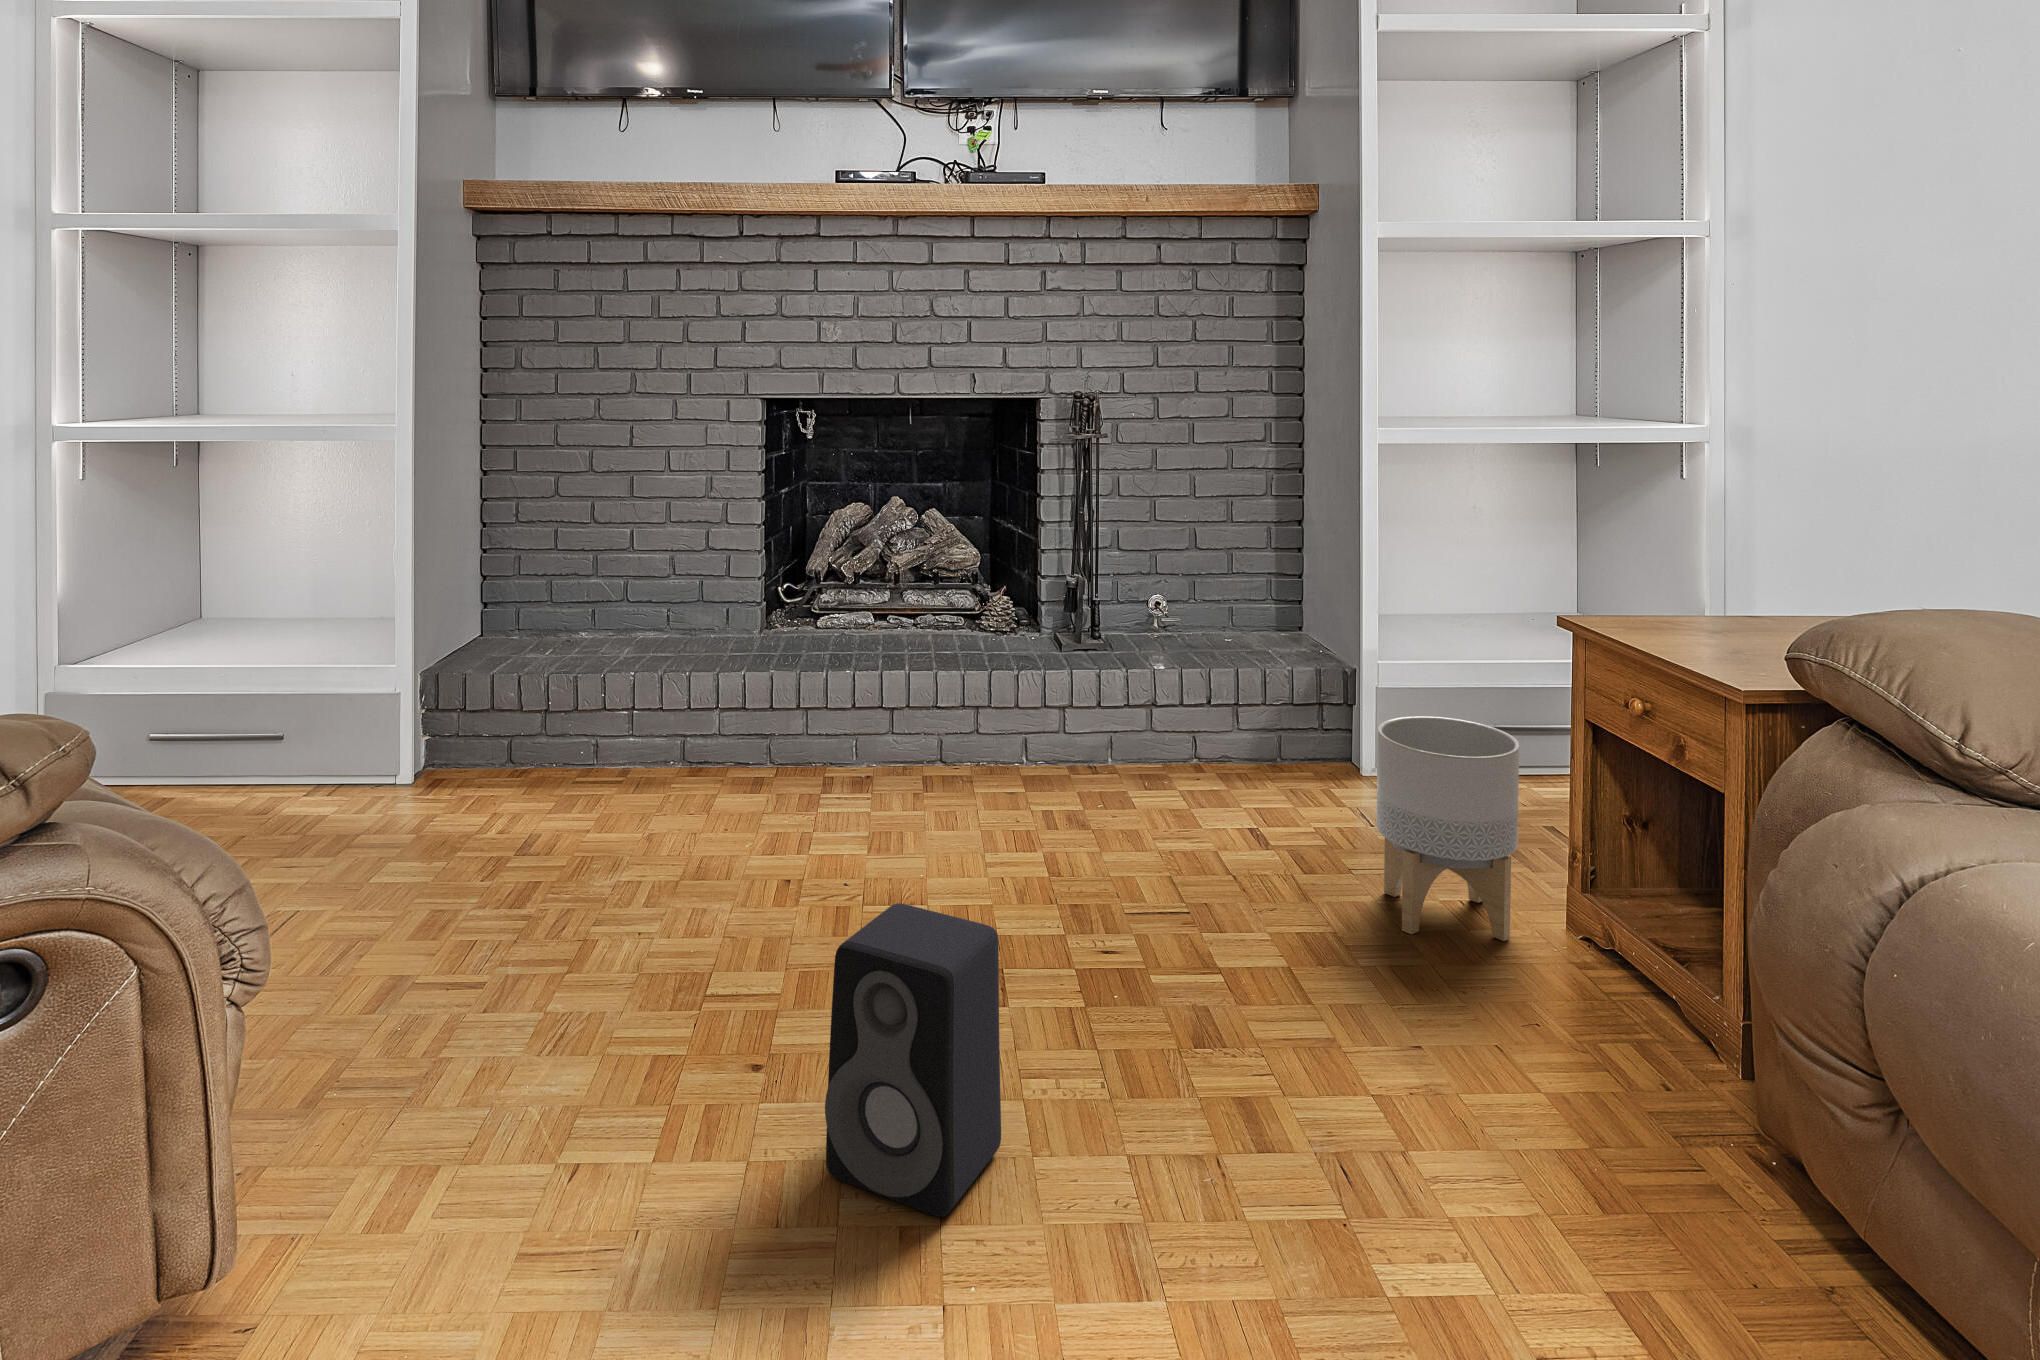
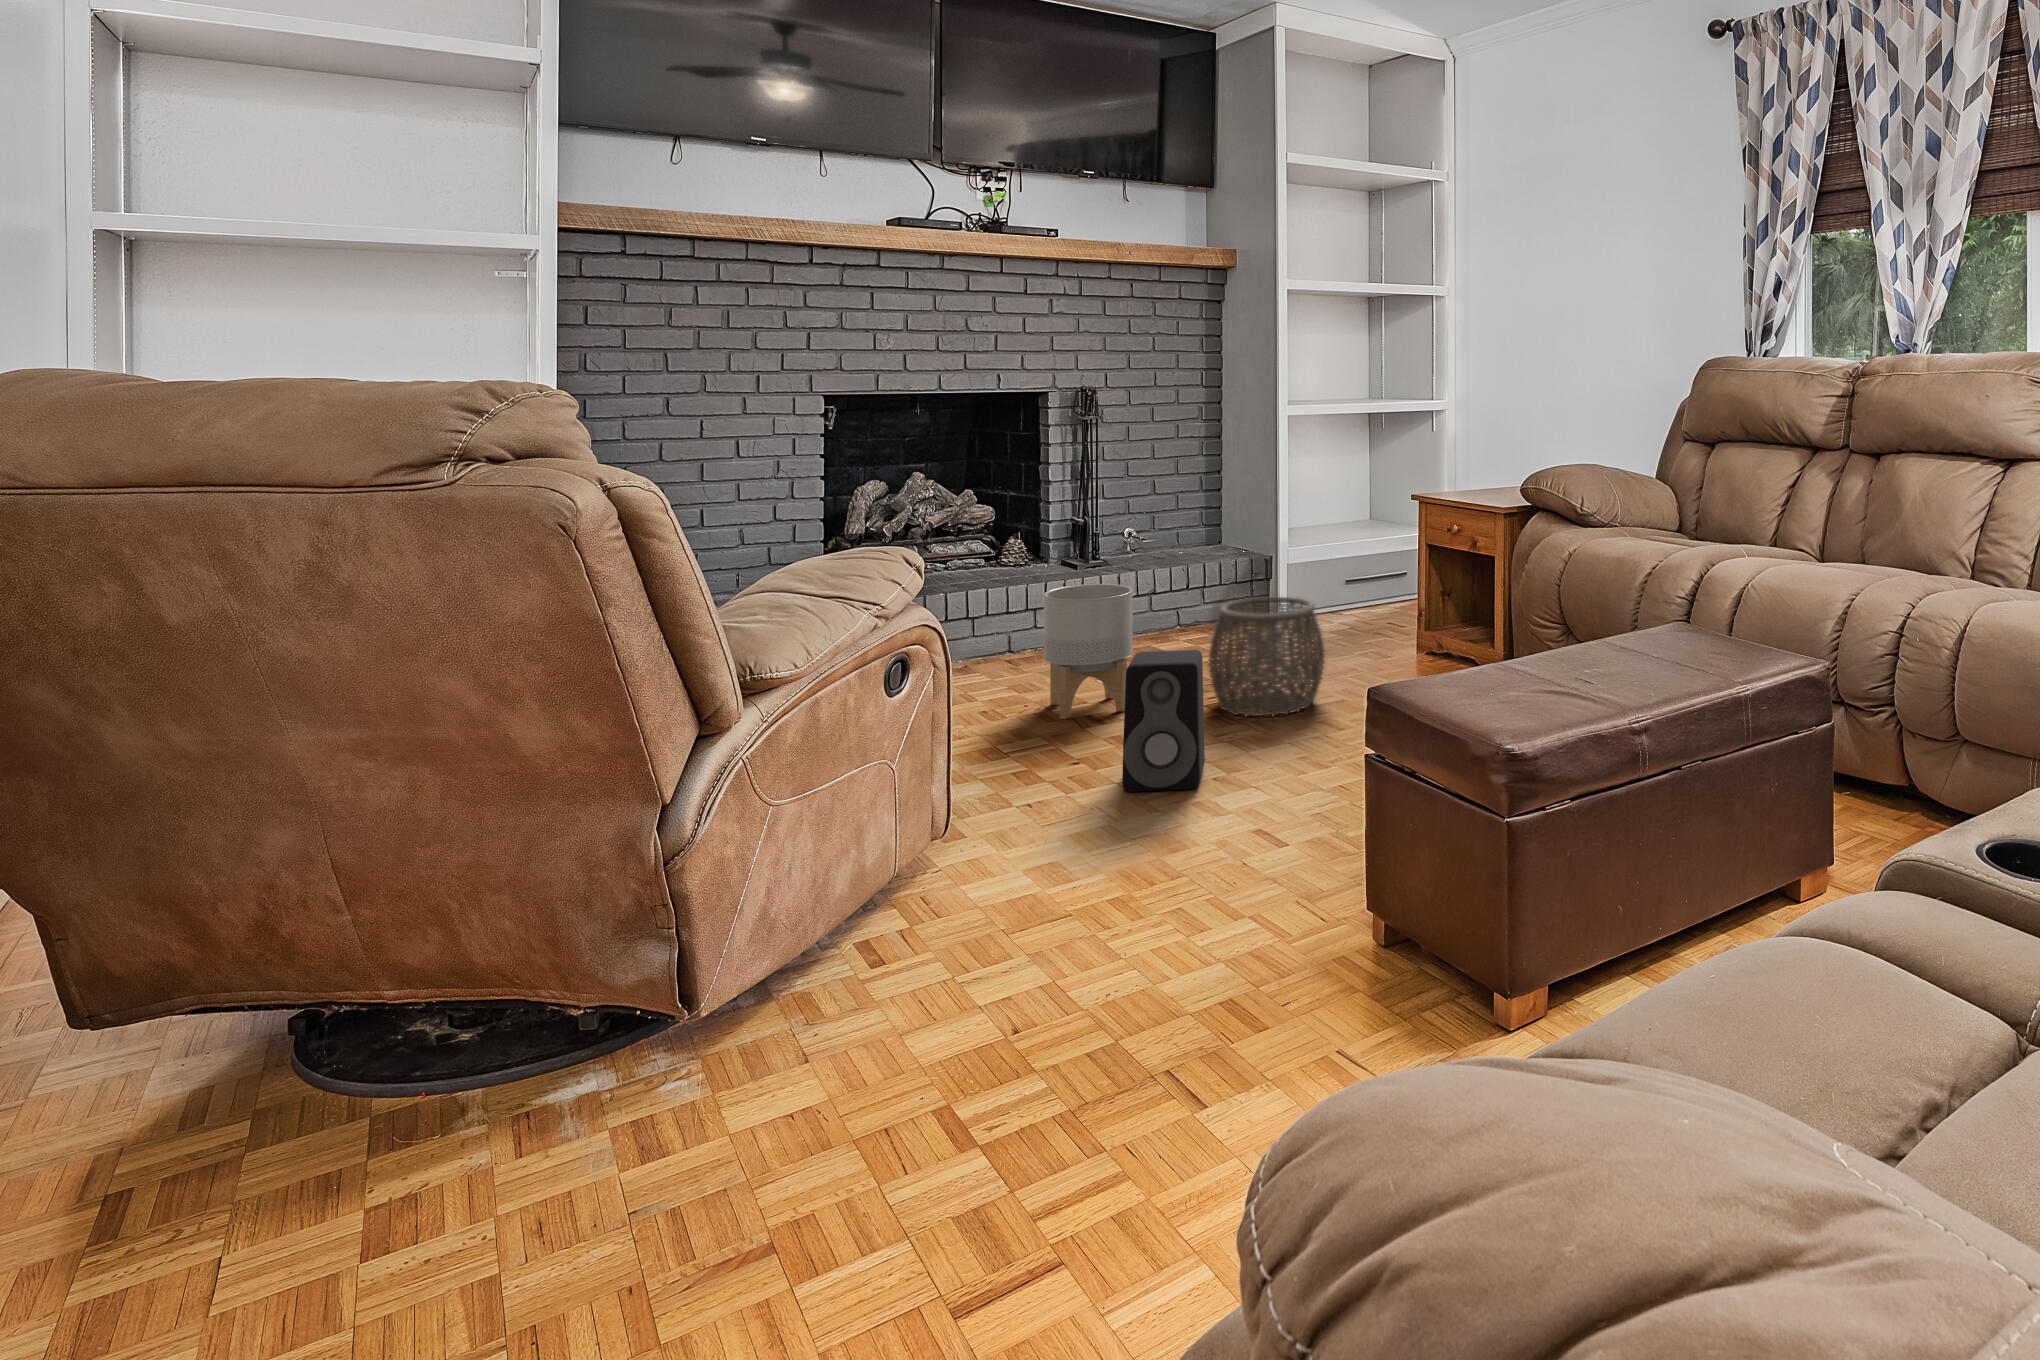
planter: present [1376,716,1519,941] -> present [1044,584,1133,719]
woven basket: none [1115,785,1330,1035] -> present [1209,597,1325,716]

